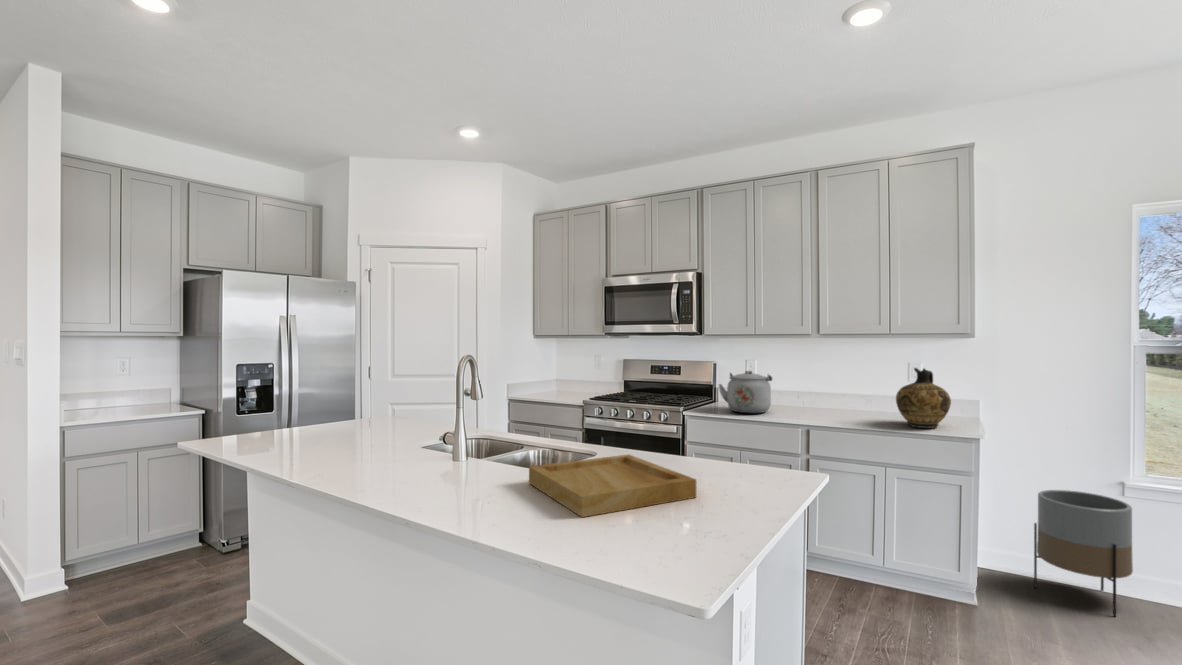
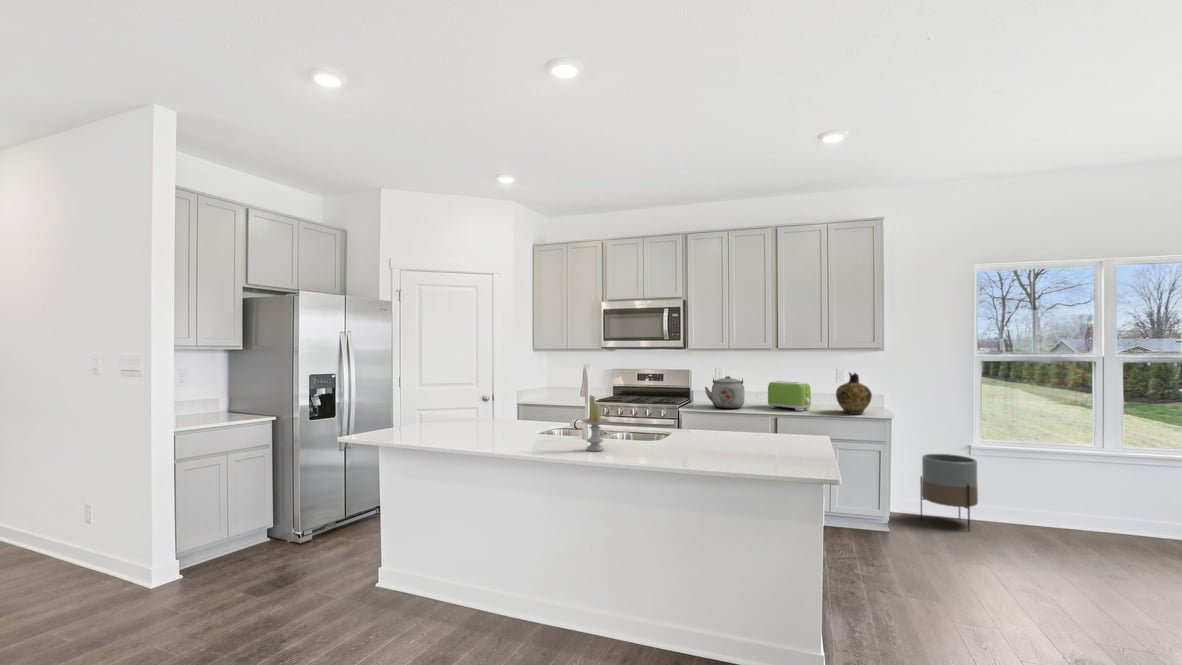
toaster: none [803,379,861,420] -> present [768,381,811,411]
candle: none [402,399,445,484] -> present [582,395,608,451]
tray: present [529,455,696,517] -> none [666,430,775,460]

